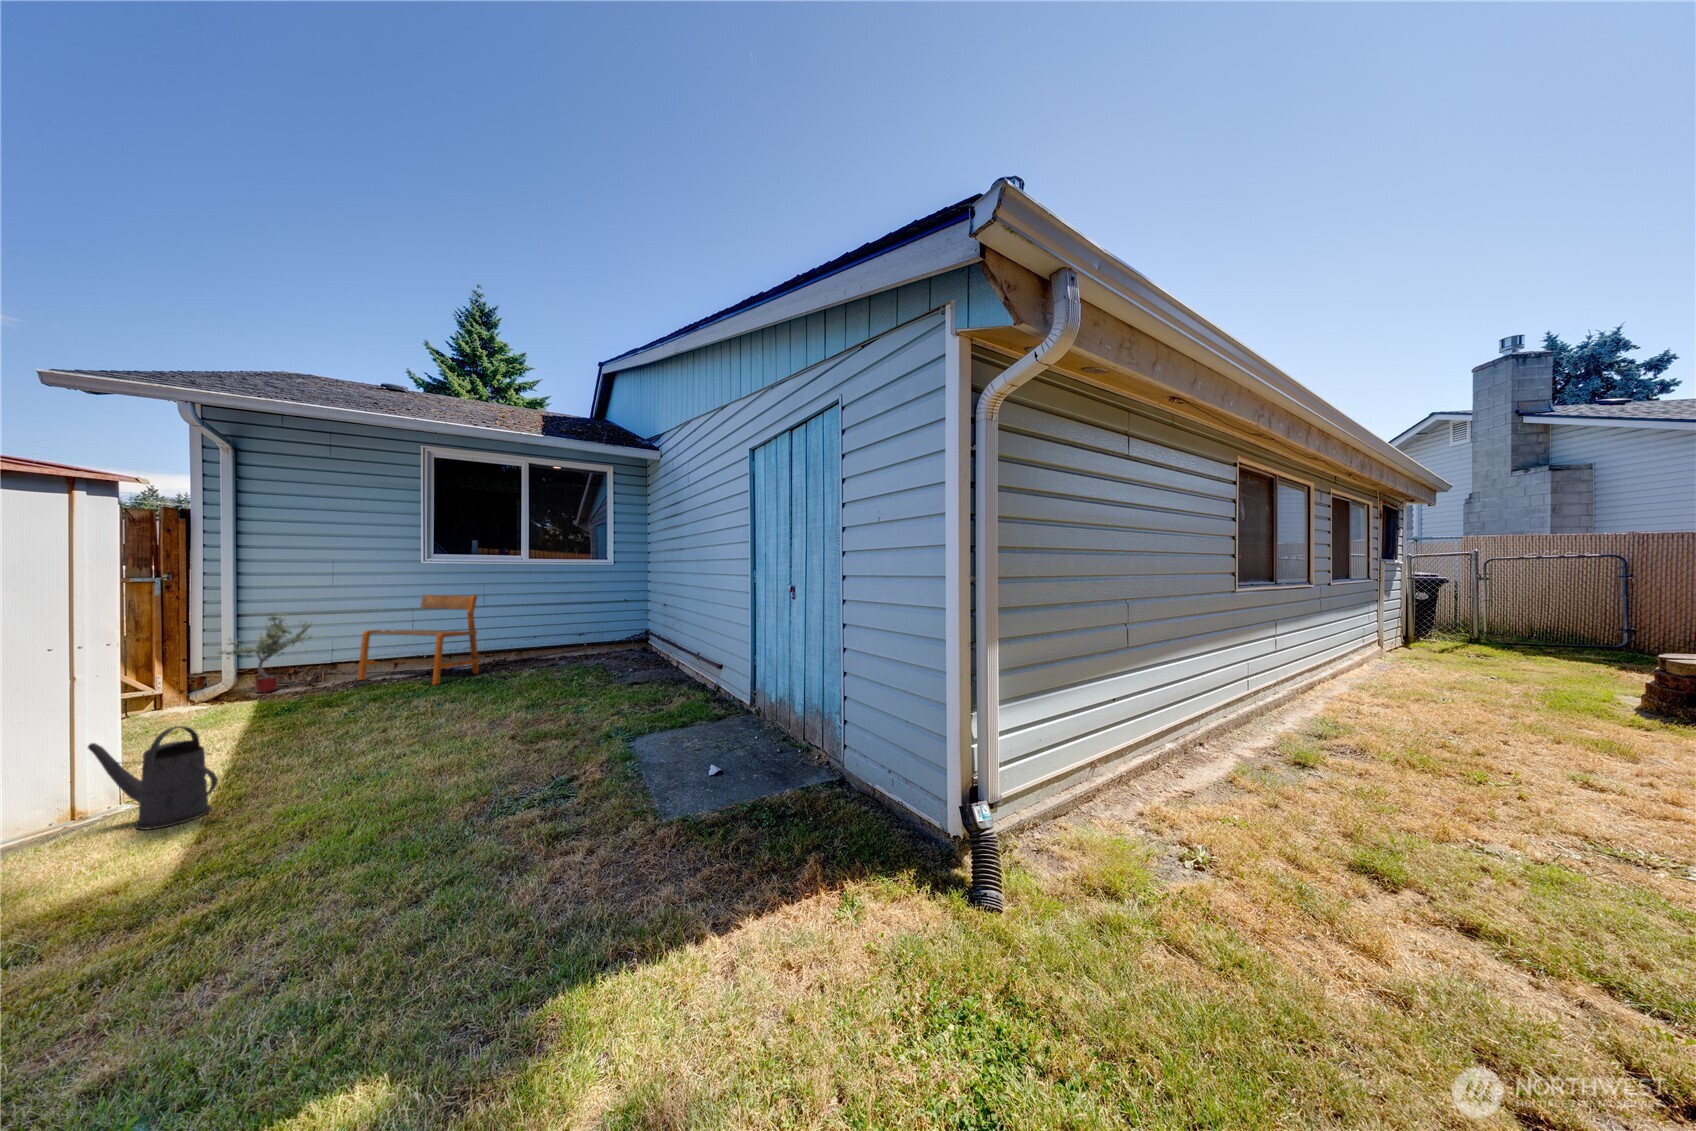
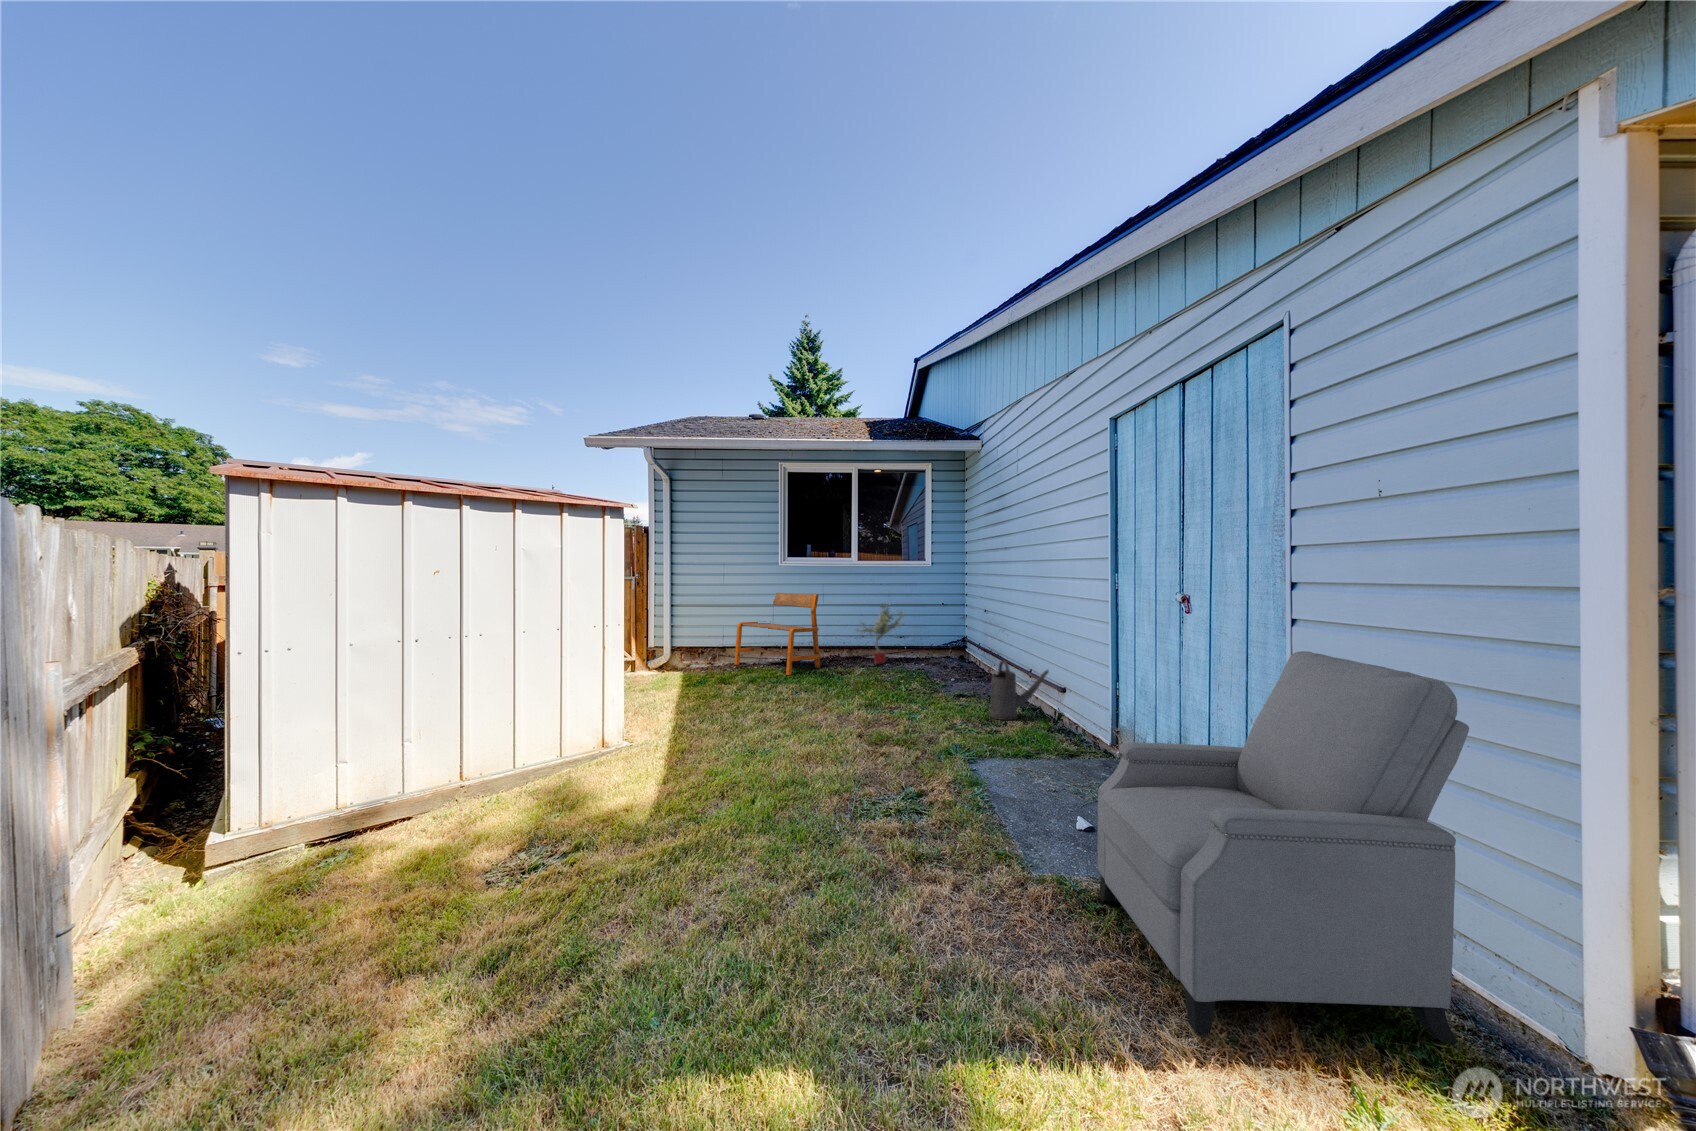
potted tree: present [219,613,311,693] -> present [857,604,904,664]
chair: none [707,622,906,888] -> present [1098,651,1469,1042]
watering can: present [88,726,218,830] -> present [981,661,1049,720]

